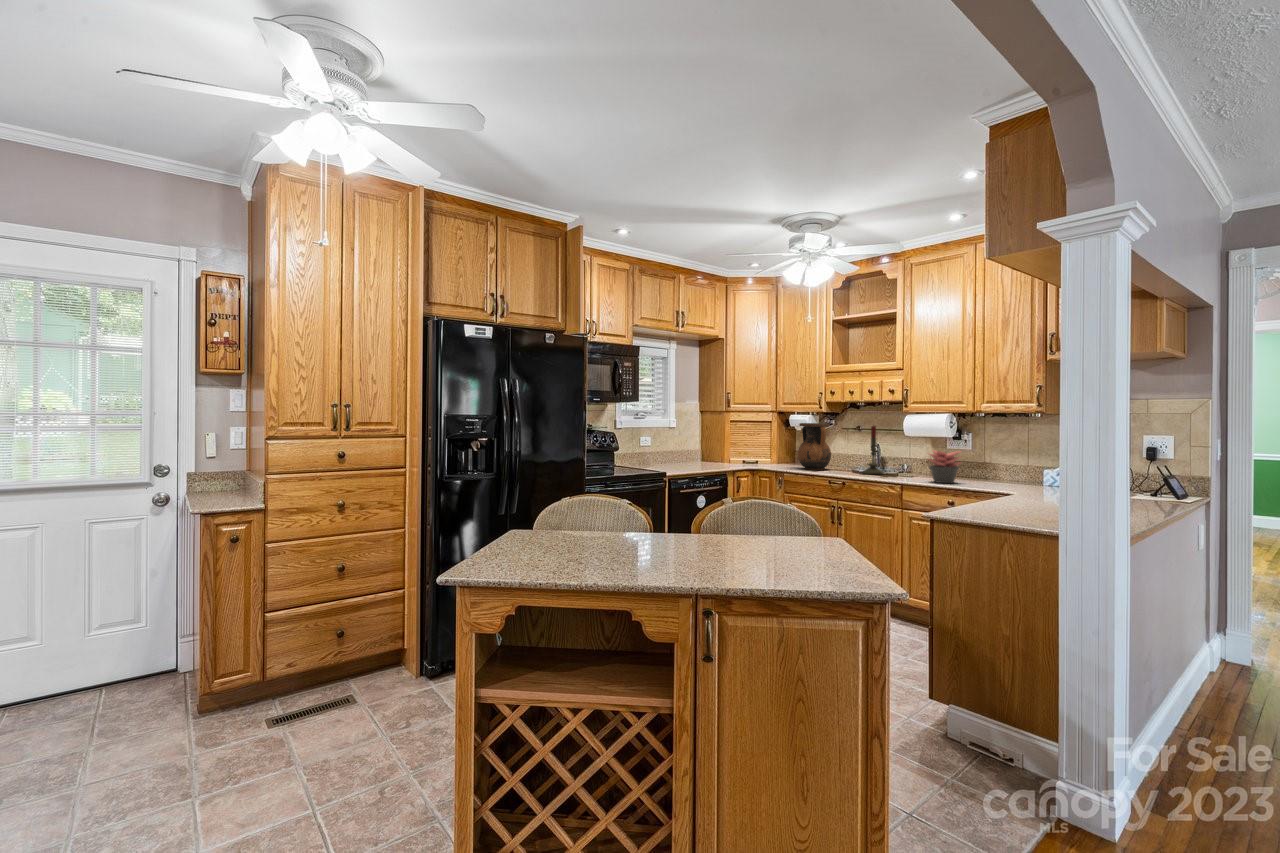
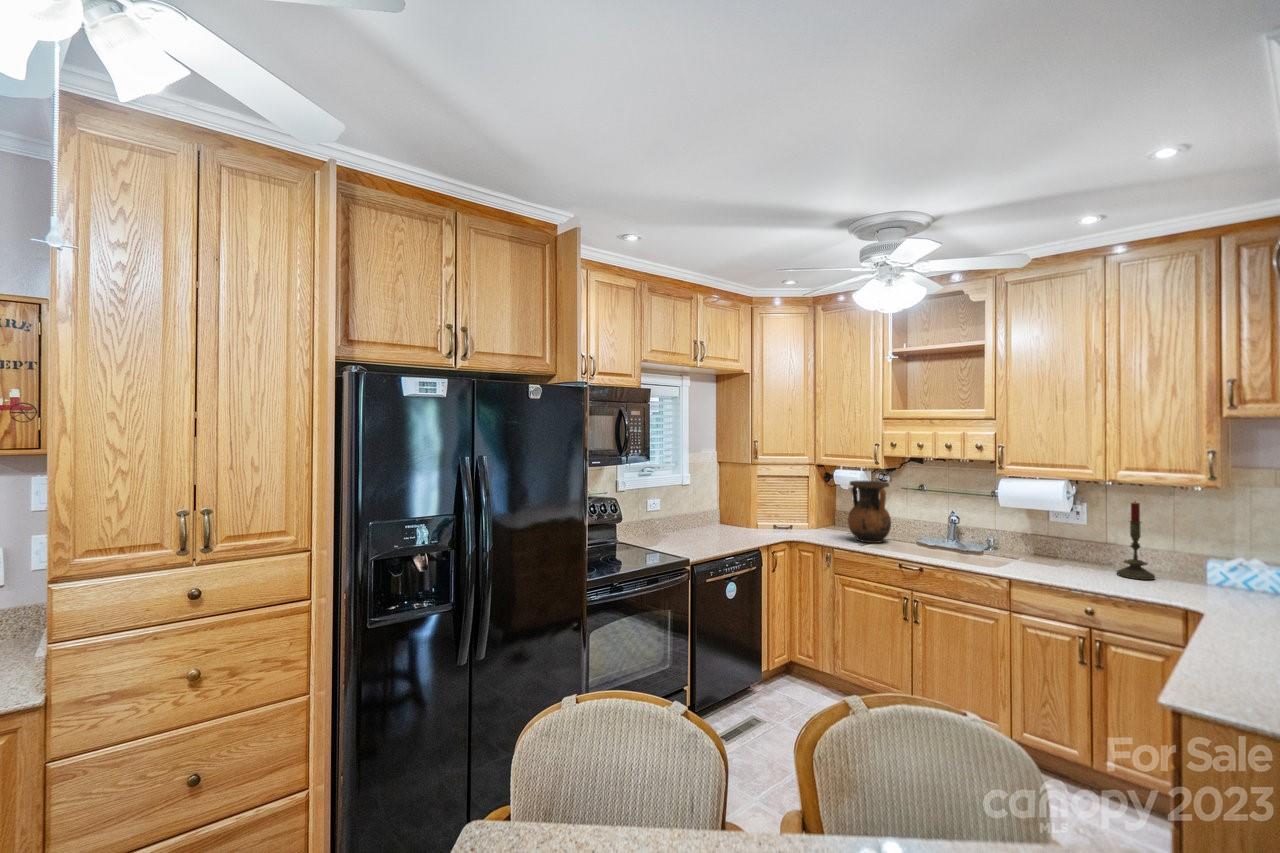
candle: present [863,426,884,474] -> present [1117,502,1155,580]
succulent plant: present [928,450,961,483] -> none [1040,529,1090,578]

